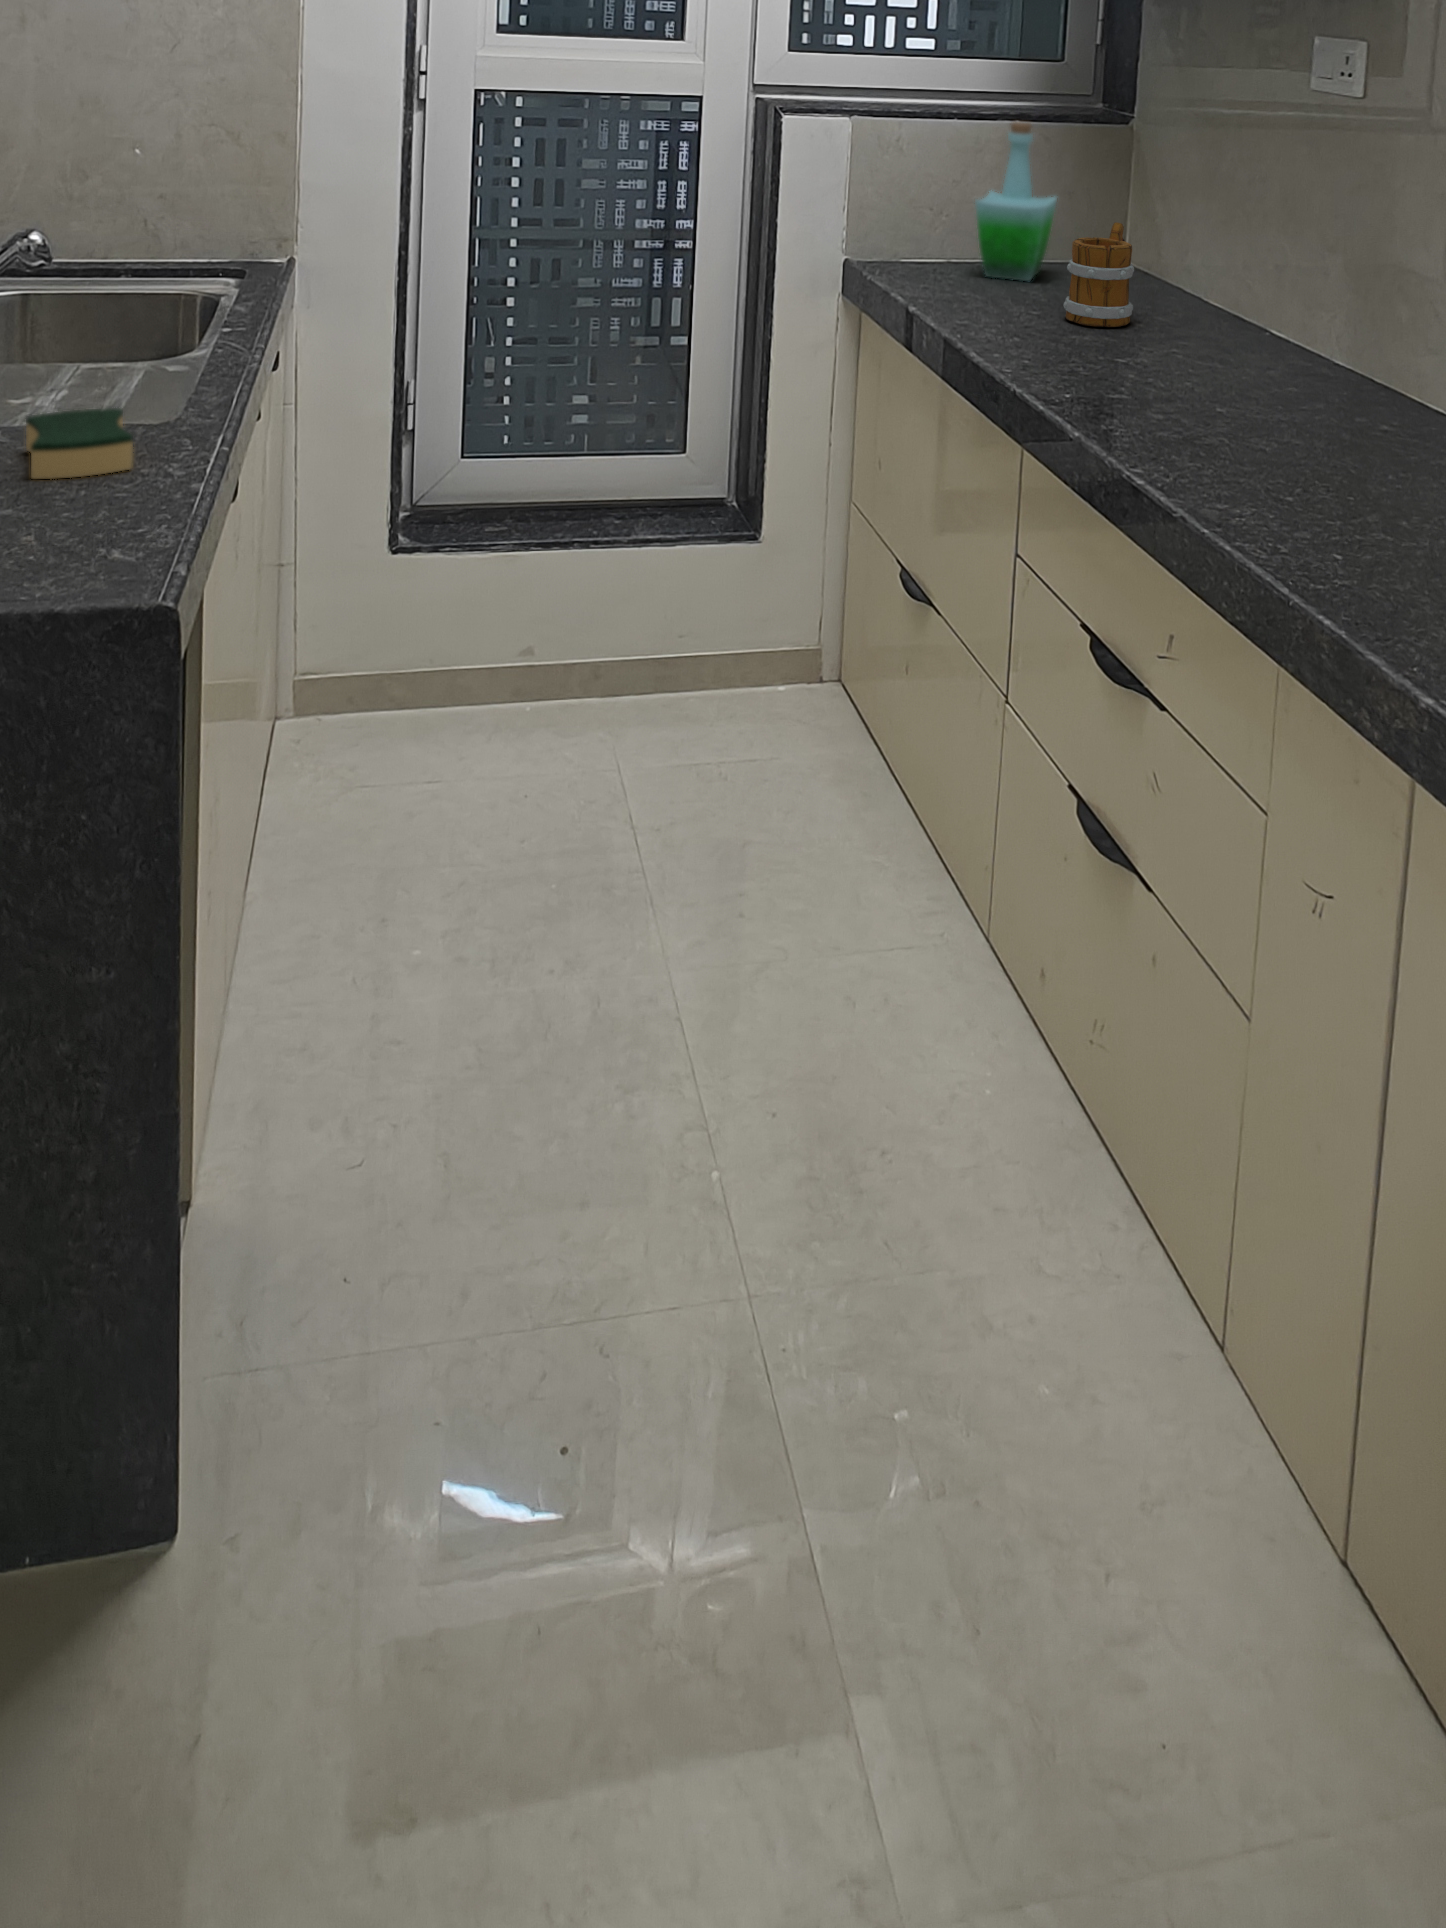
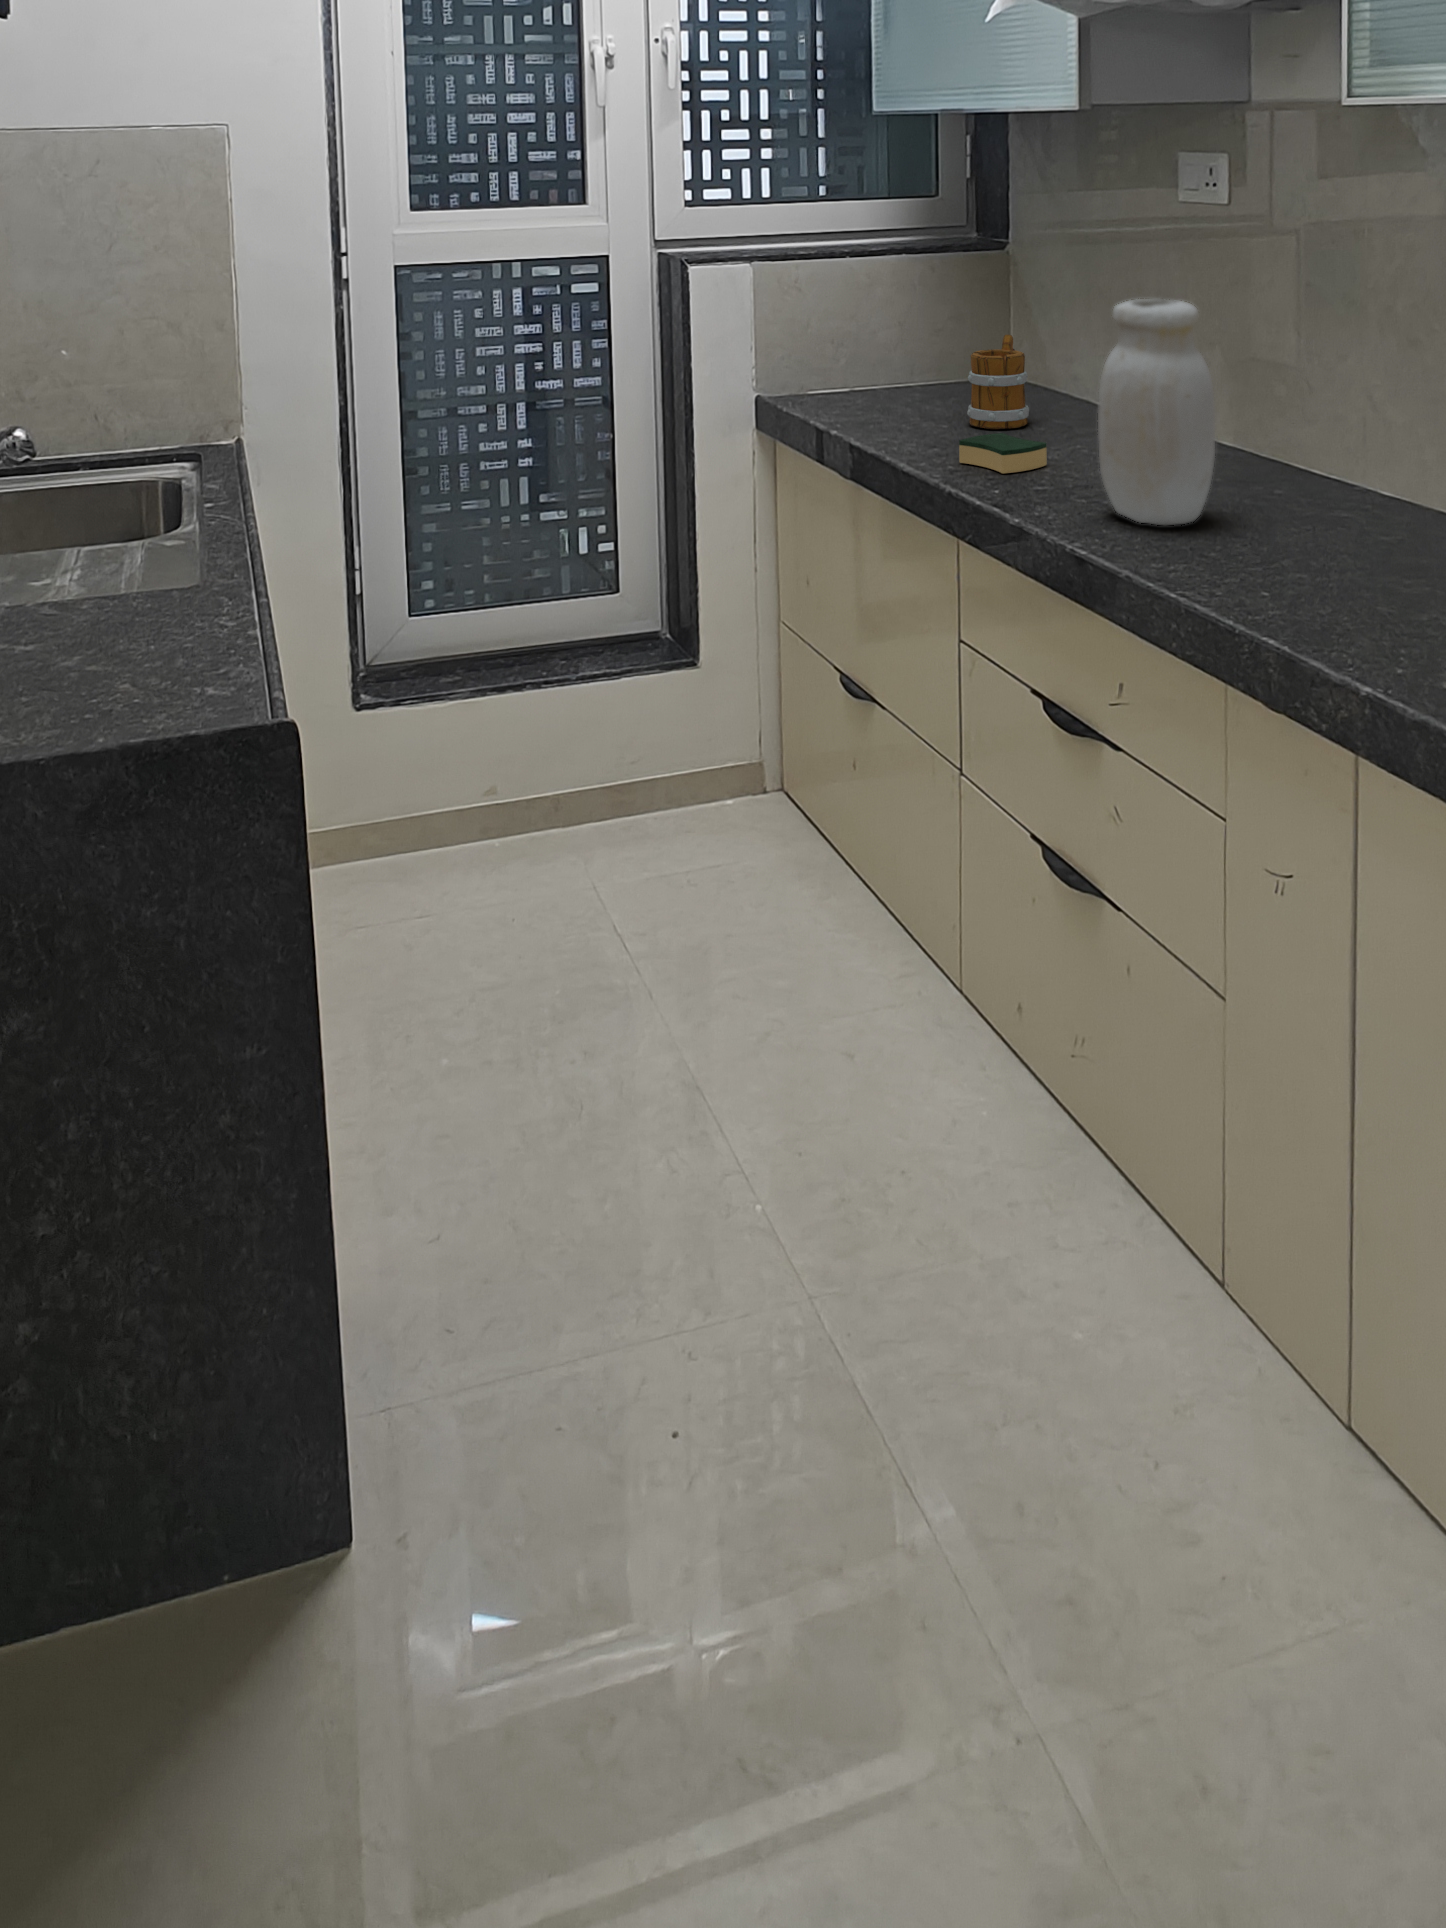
bottle: present [975,122,1057,281] -> none [872,253,943,397]
jar: none [1179,202,1315,462] -> present [1098,299,1215,525]
sponge: present [26,408,133,479] -> present [959,433,1047,473]

